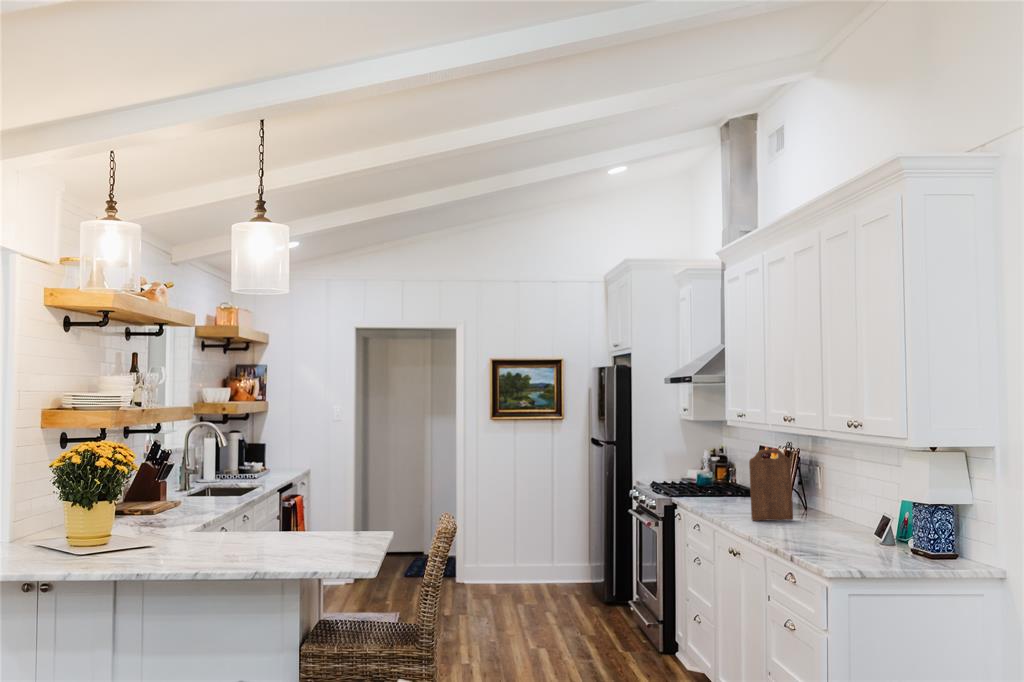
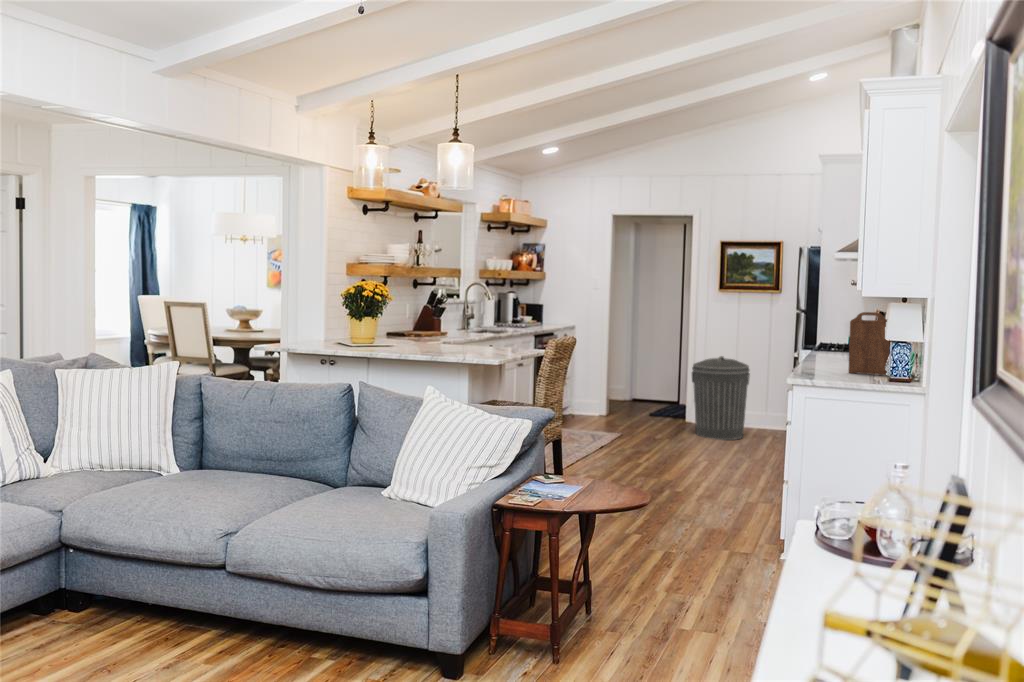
trash can: none [473,496,540,600] -> present [692,356,750,440]

